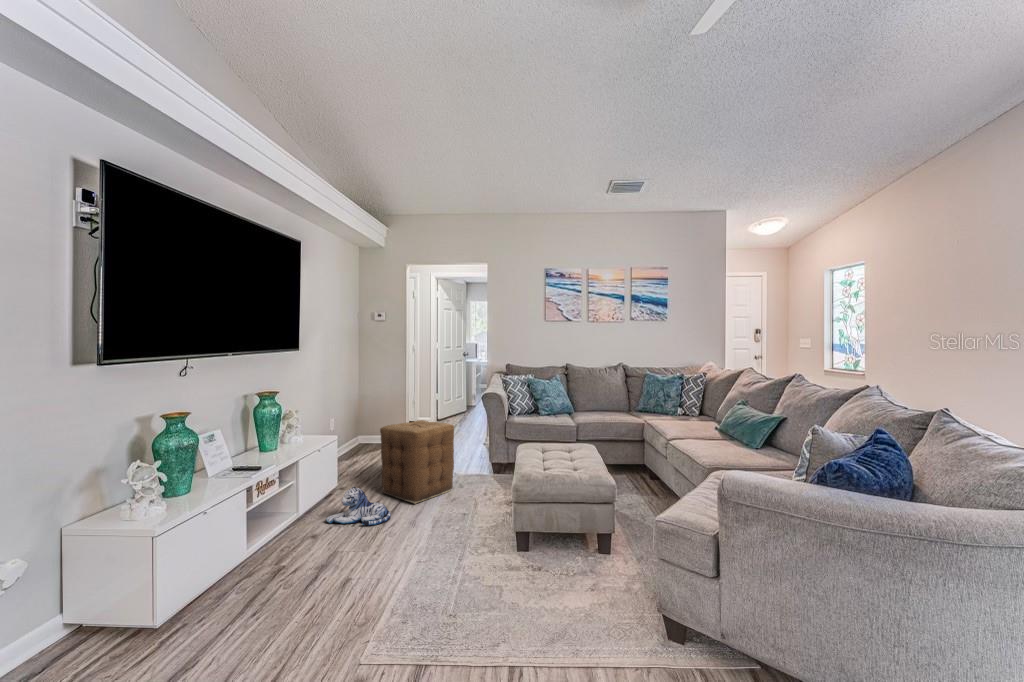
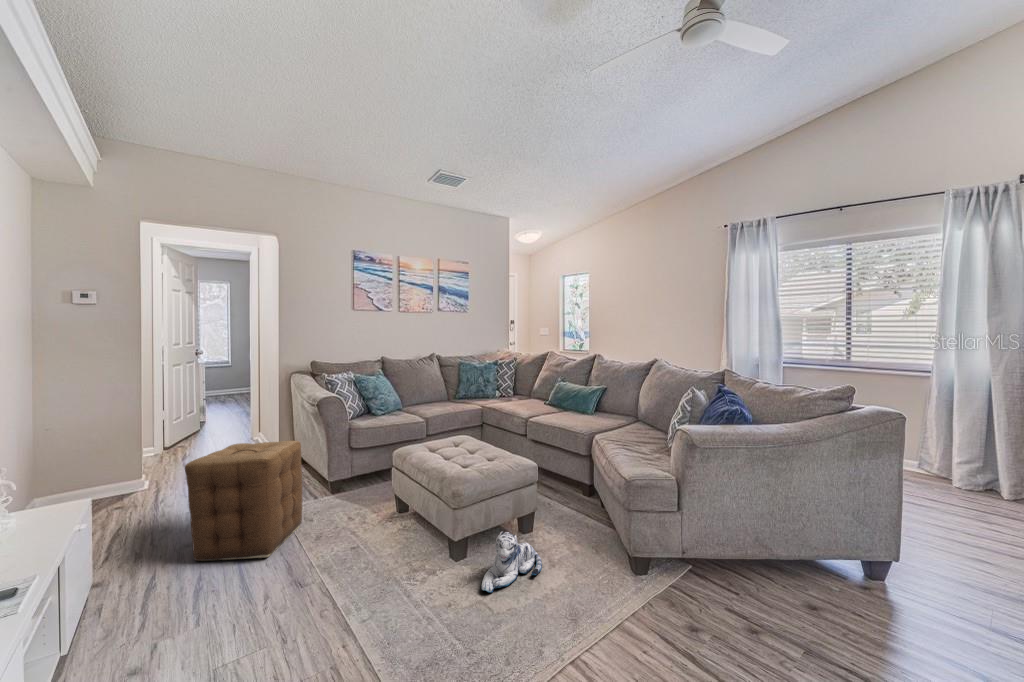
plush toy: present [326,486,391,525] -> present [481,531,542,592]

